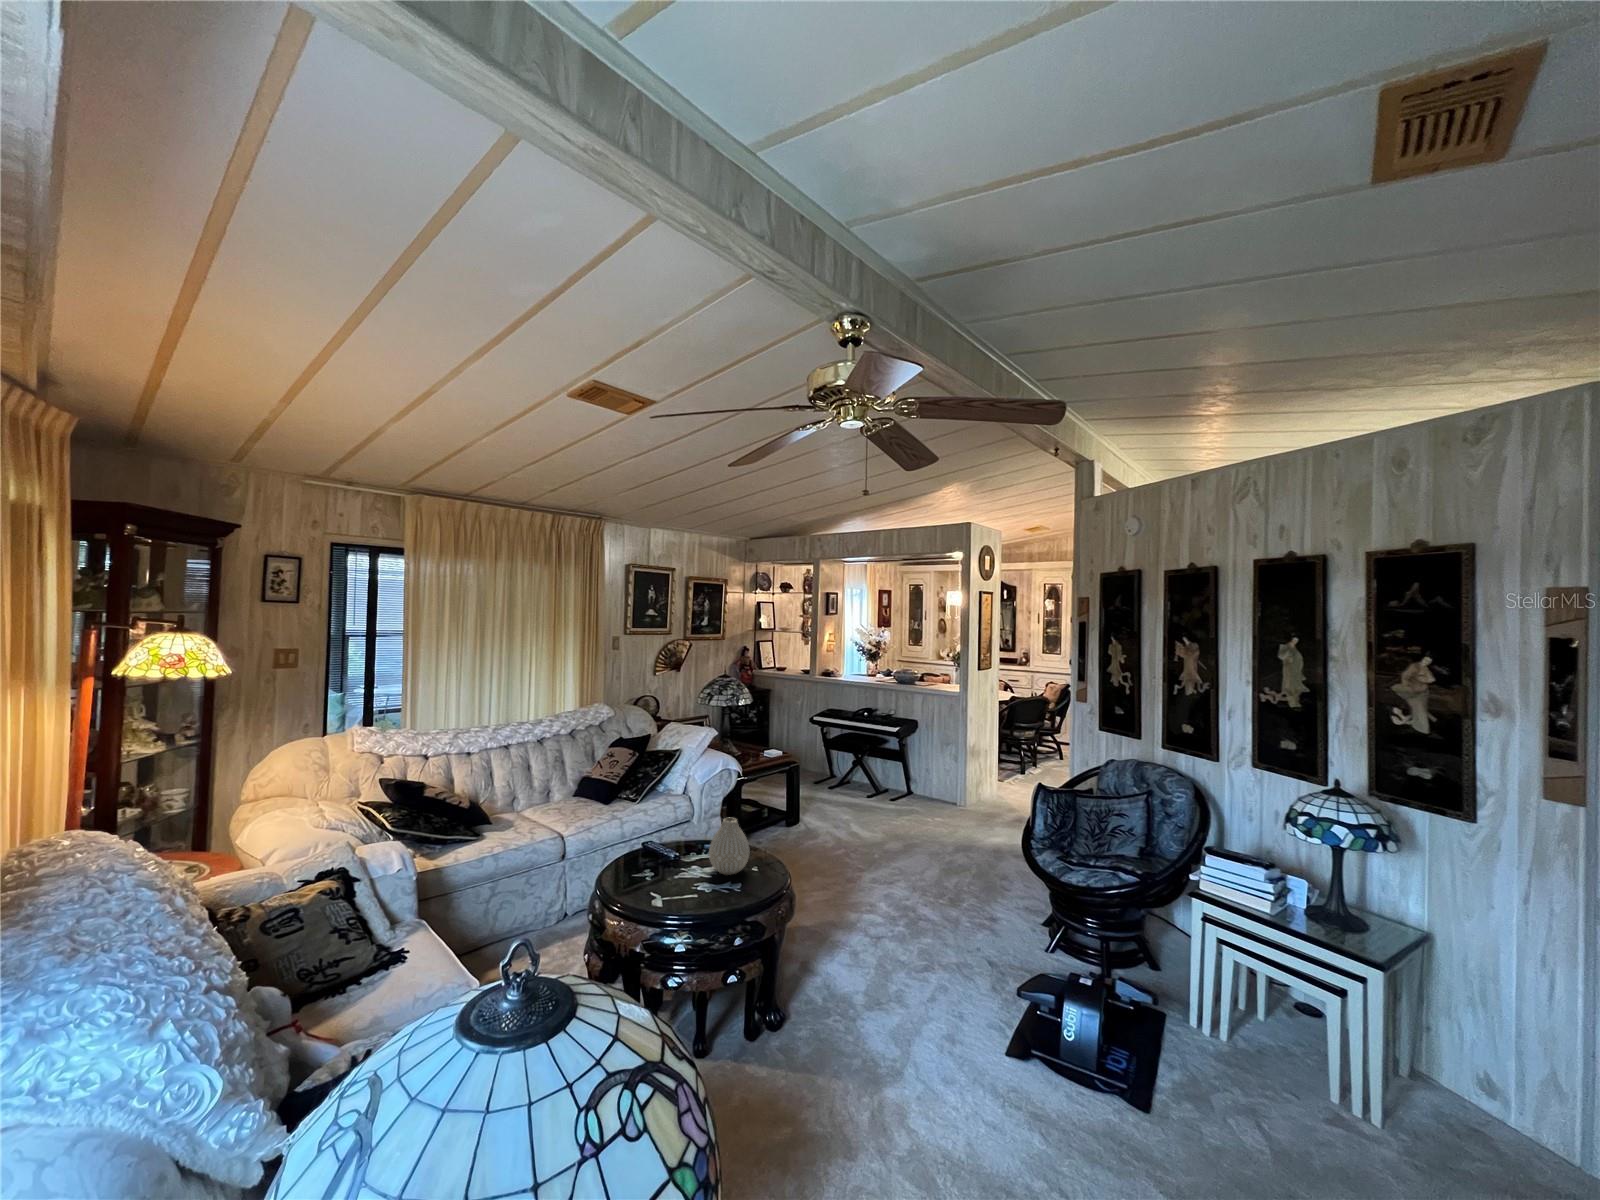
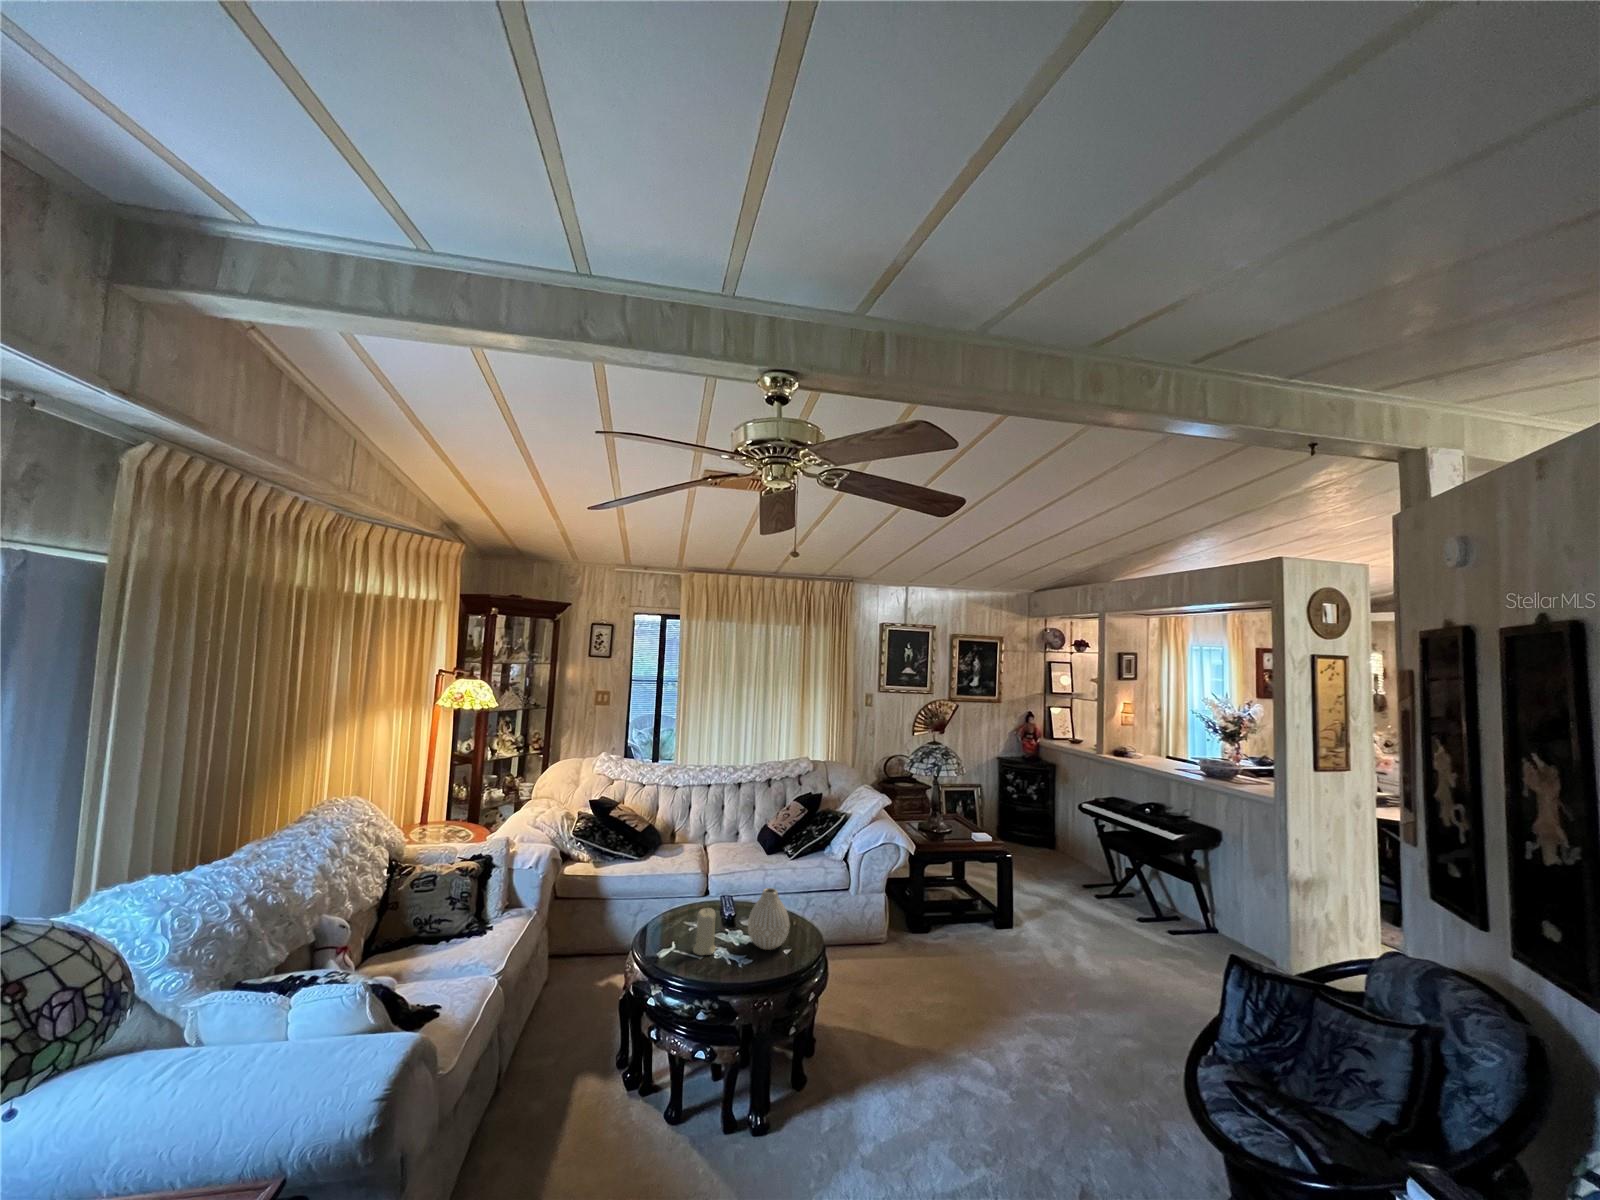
candle: none [669,849,695,896] -> present [693,908,716,955]

